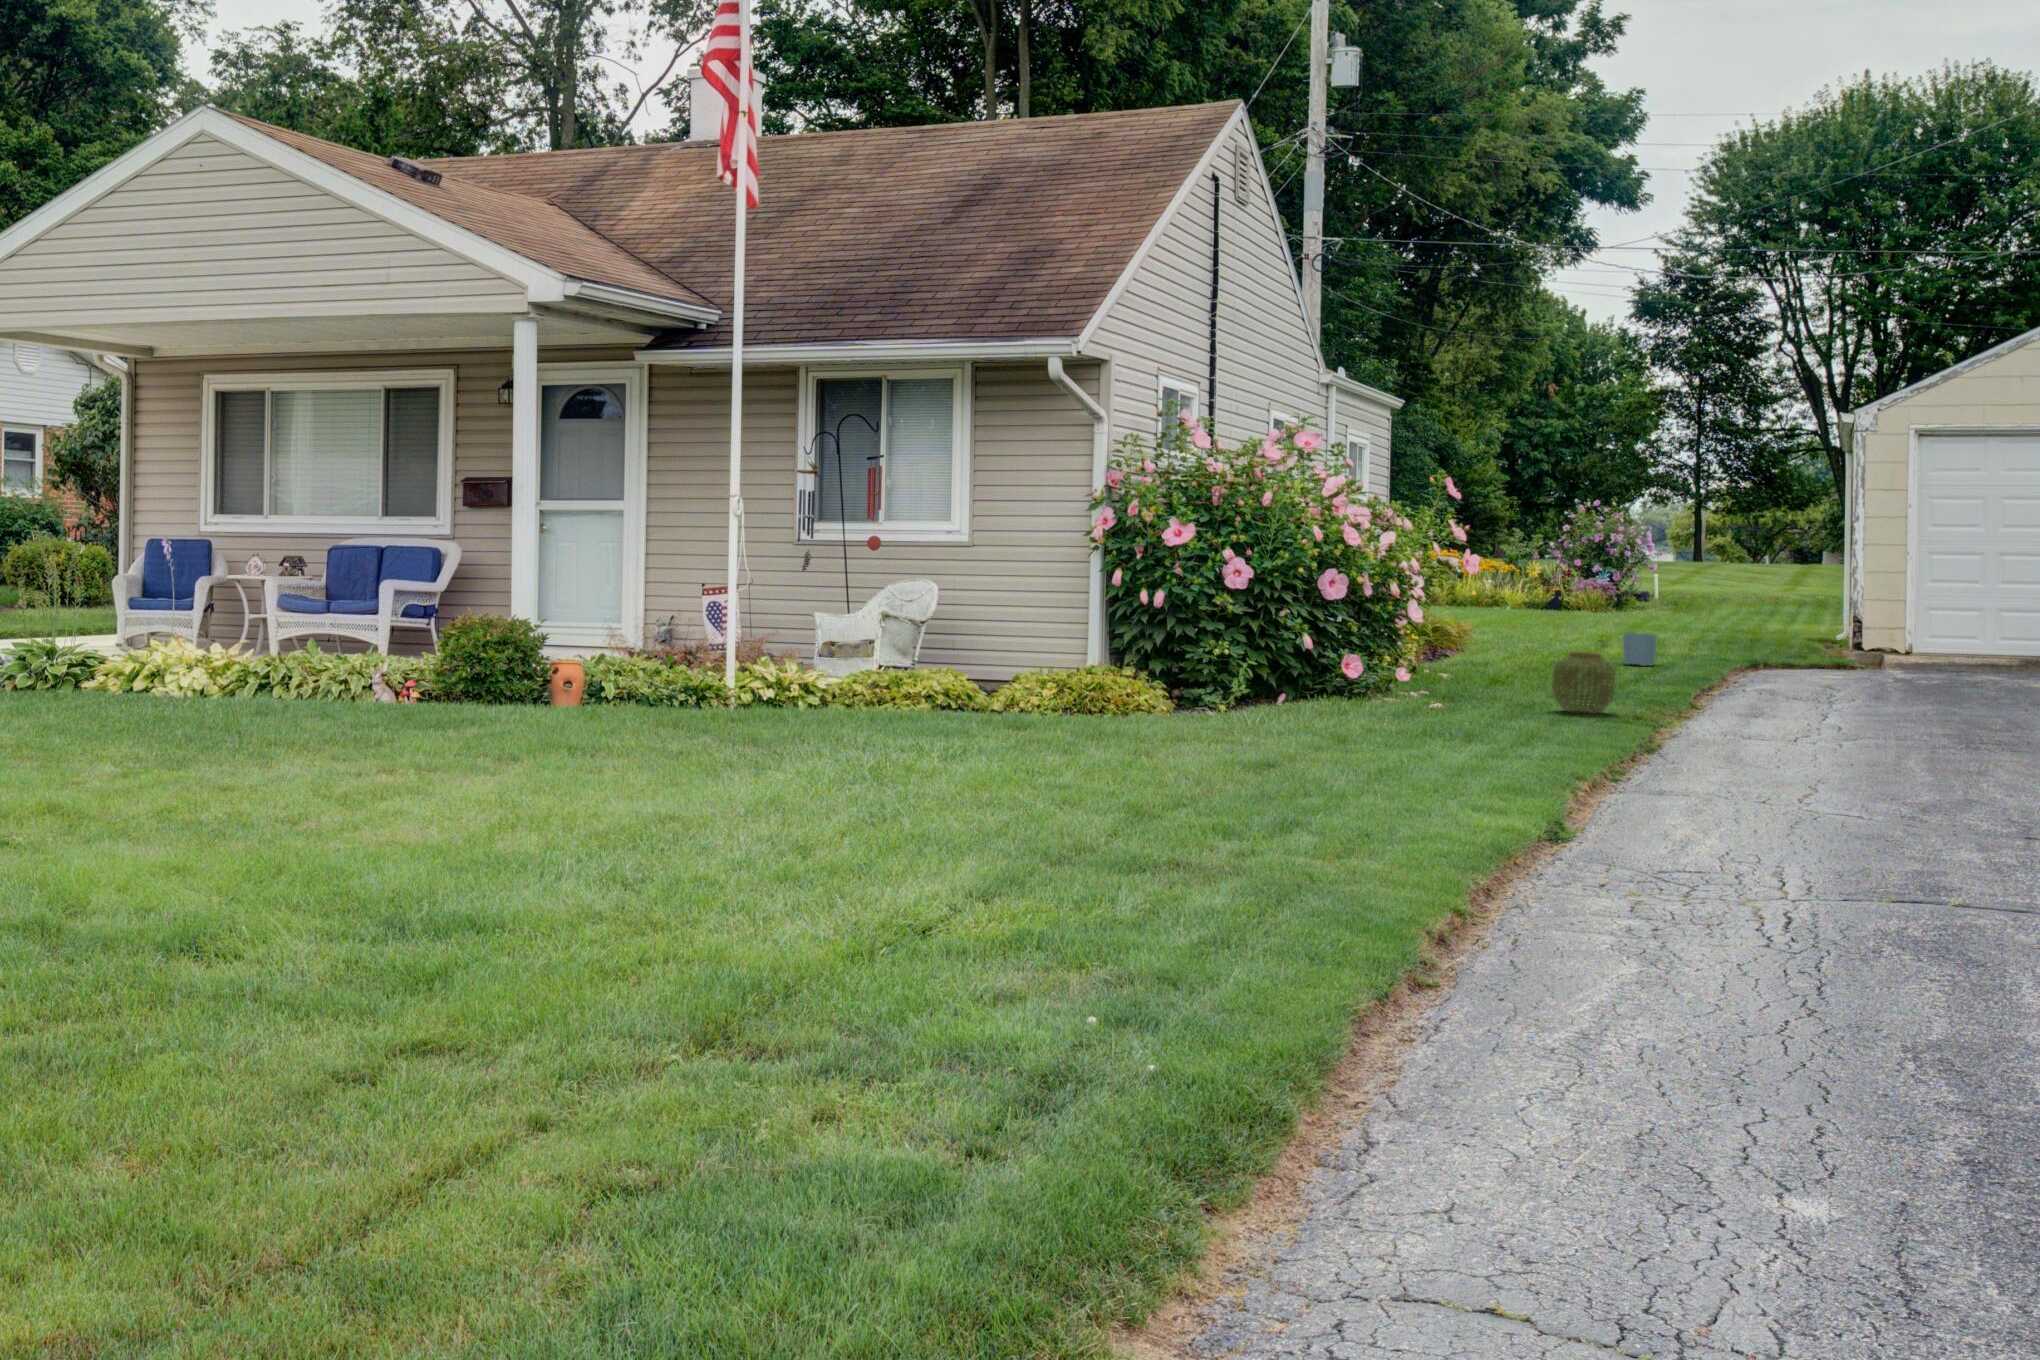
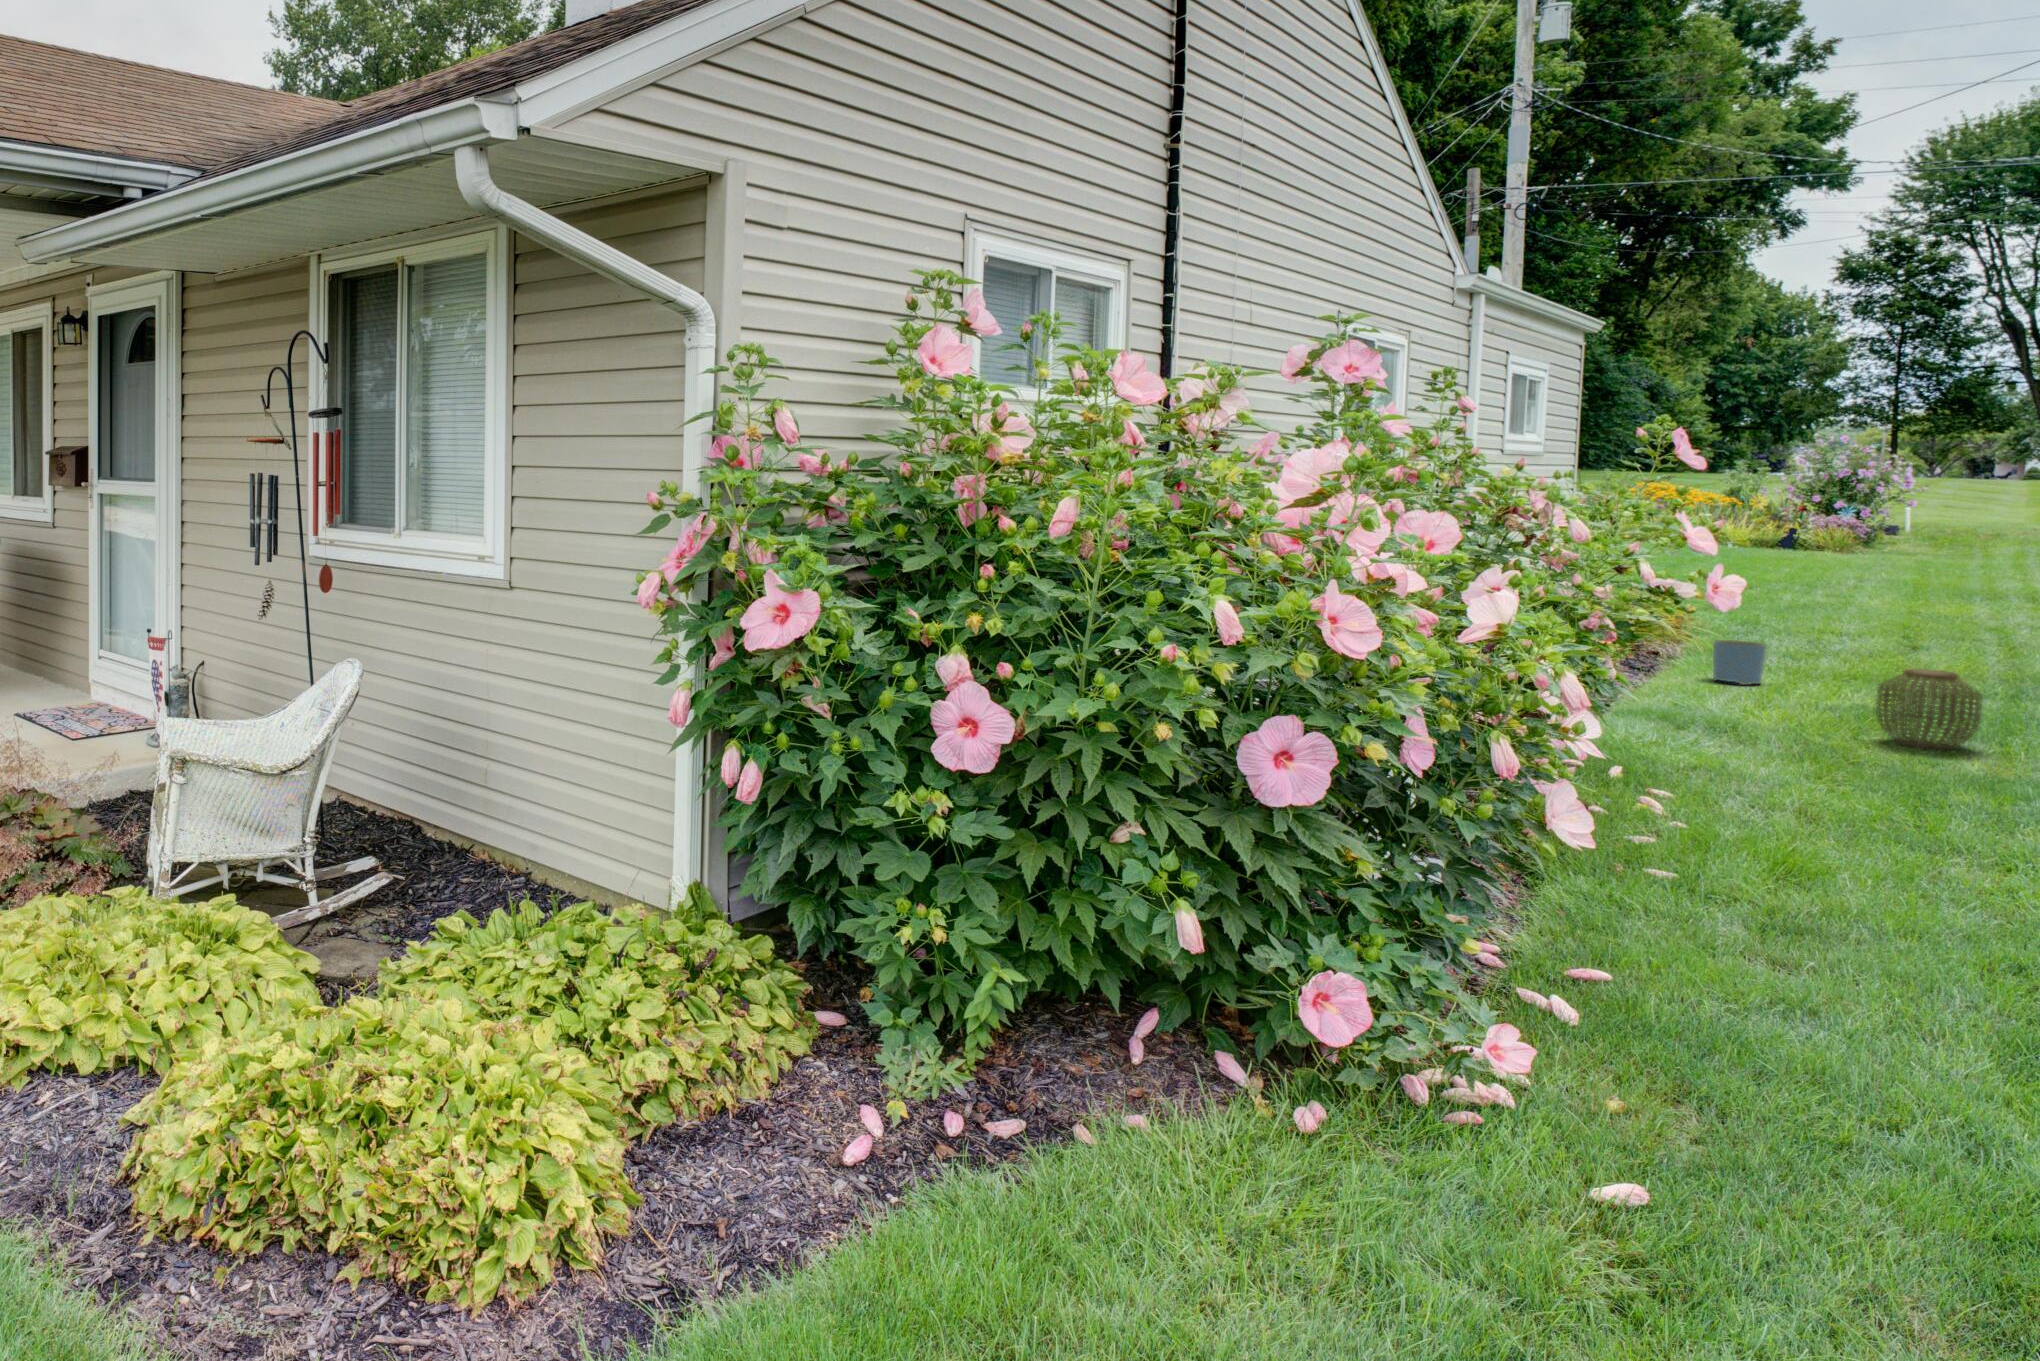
planter: present [1623,632,1657,666] -> present [1713,640,1766,685]

